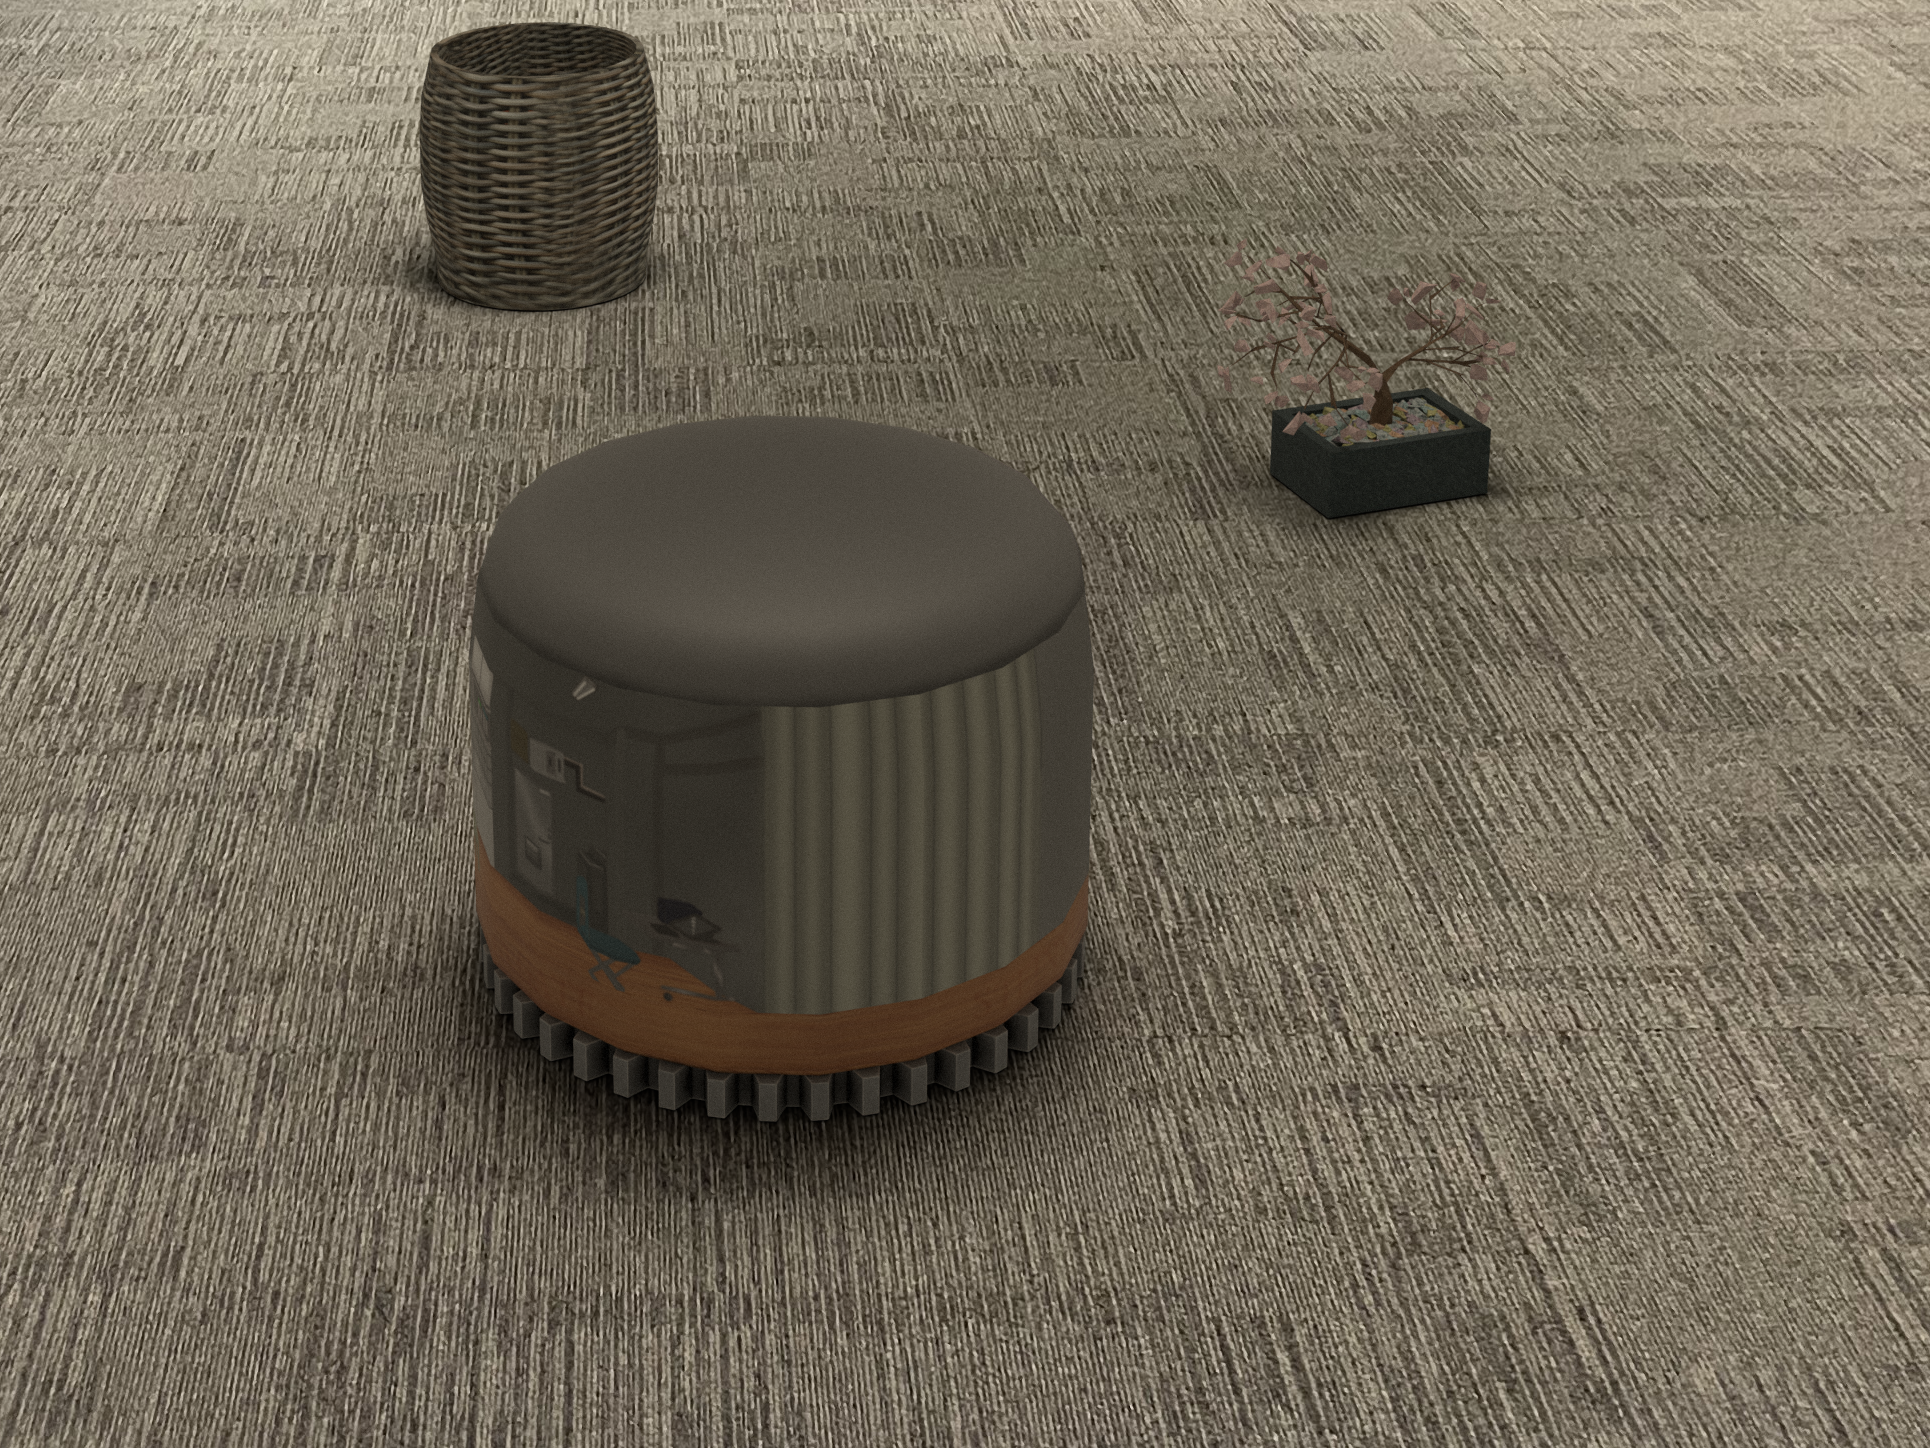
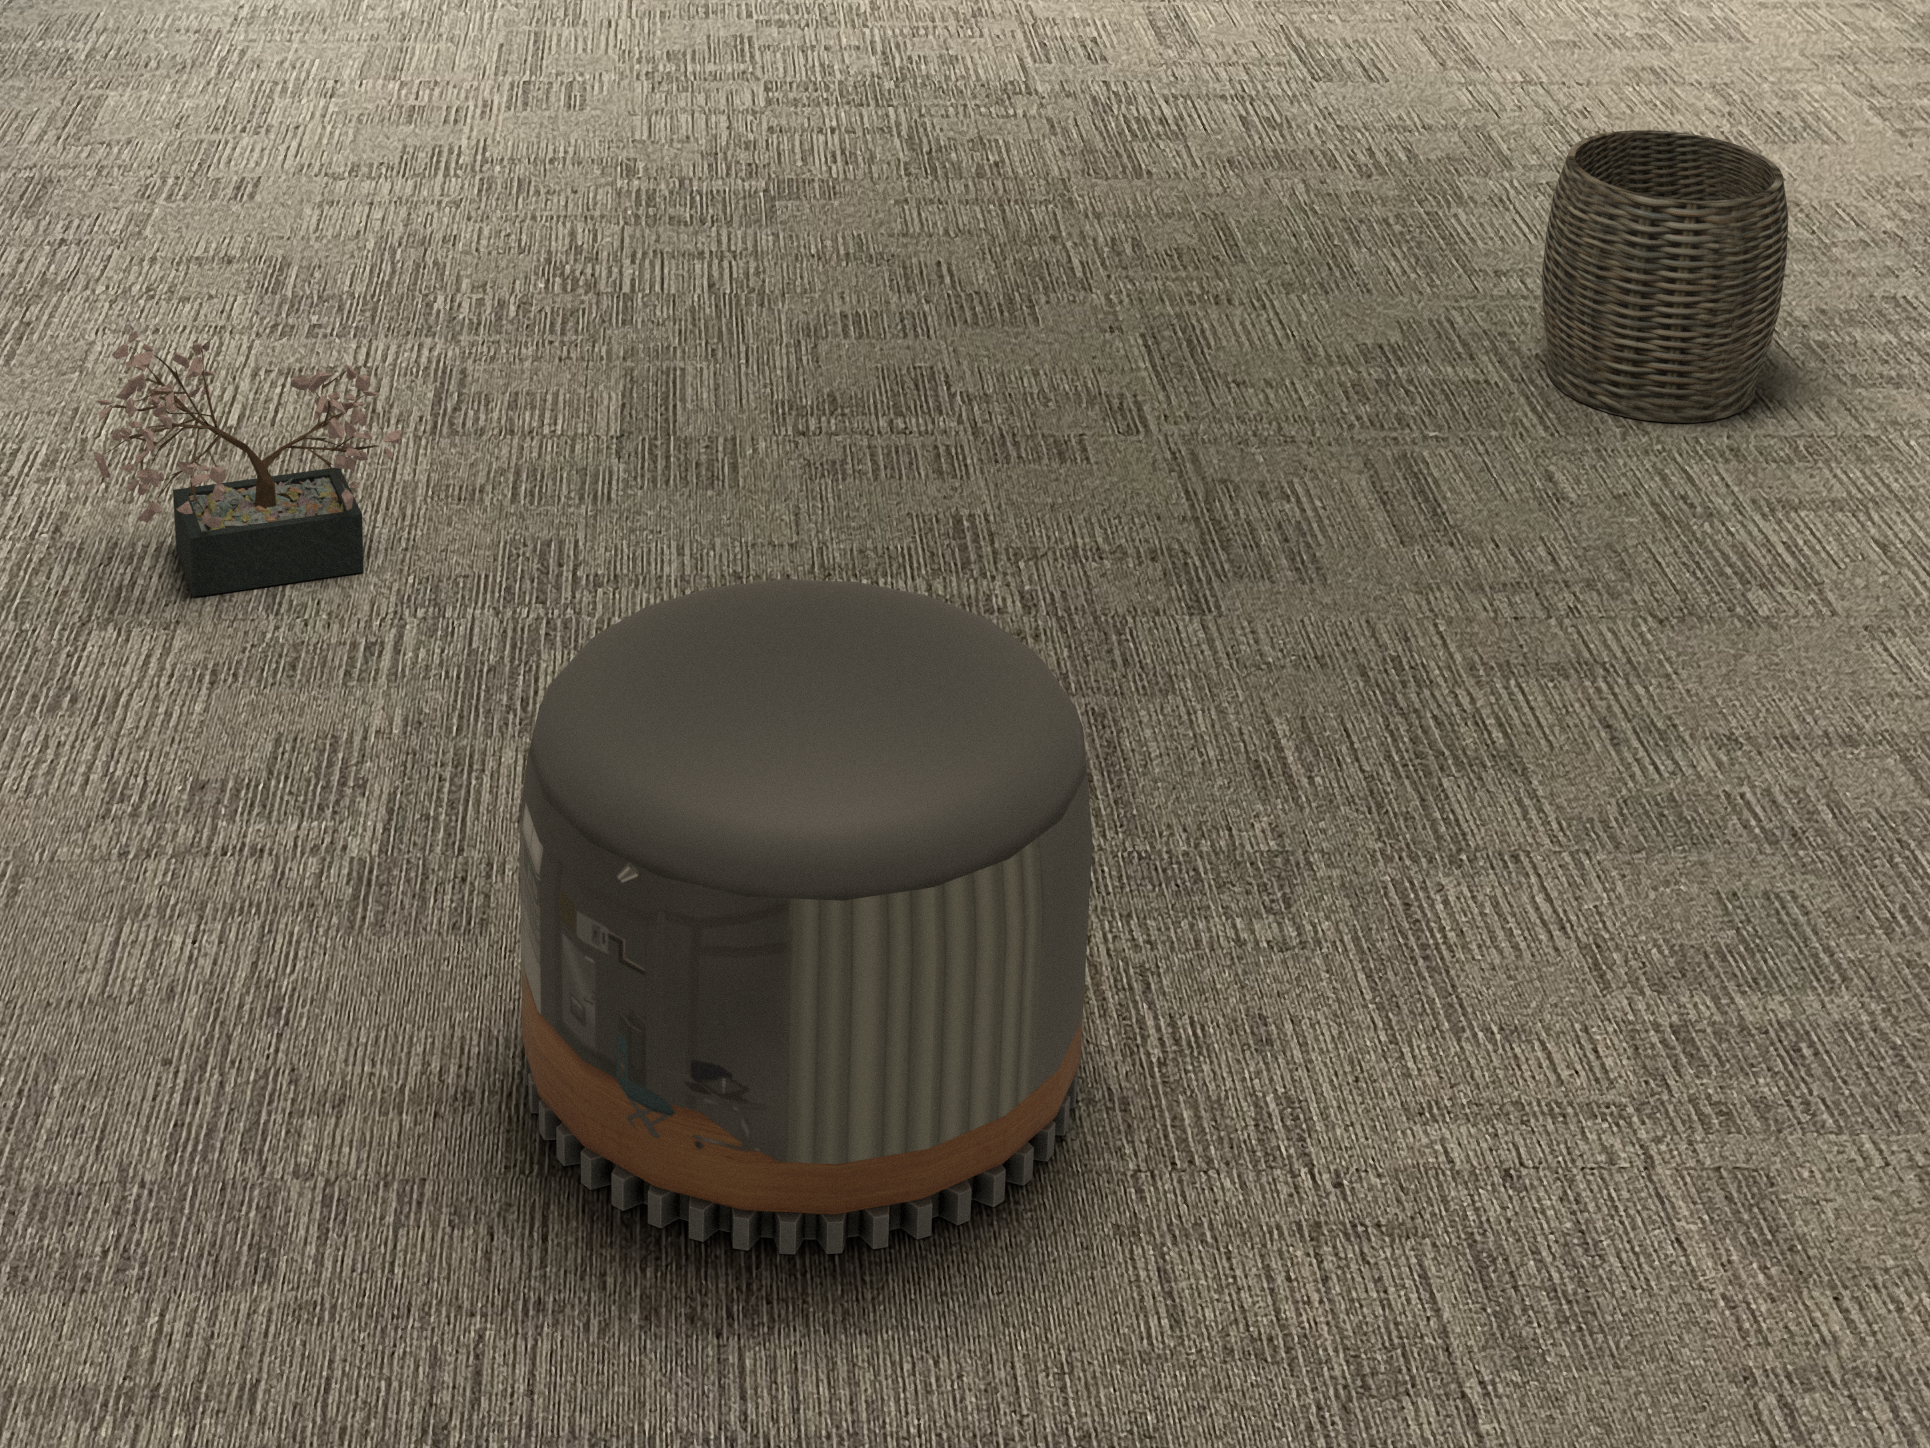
woven basket: present [419,22,658,310] -> present [1542,130,1789,423]
decorative plant: present [1218,238,1516,518] -> present [94,331,402,597]

